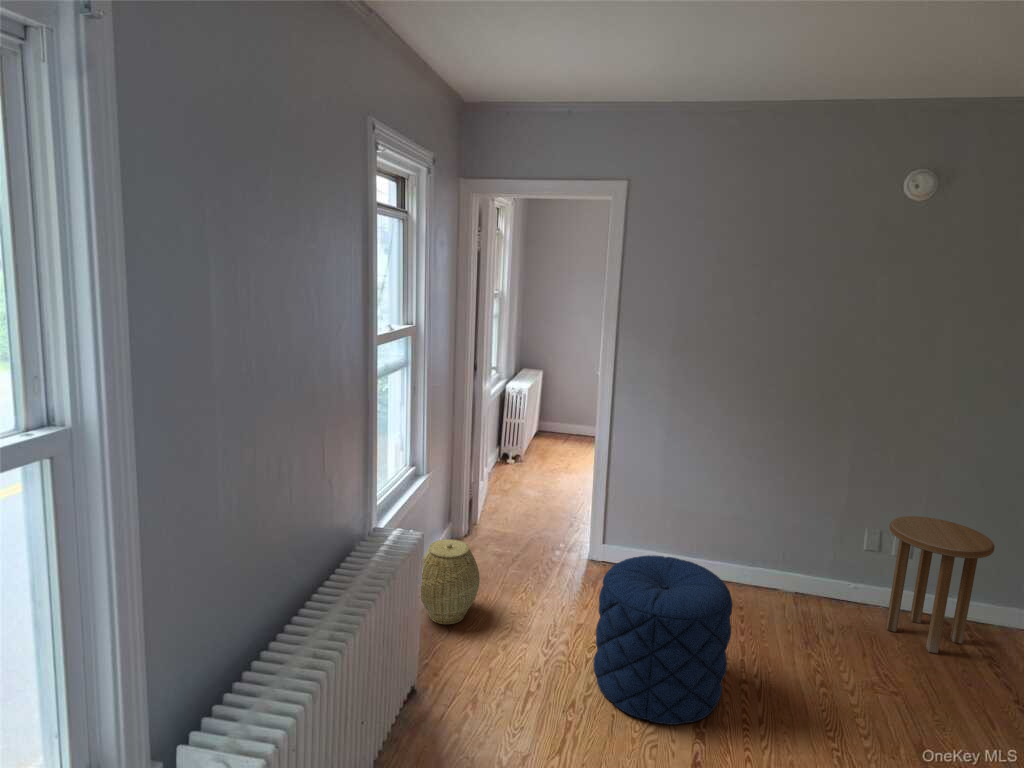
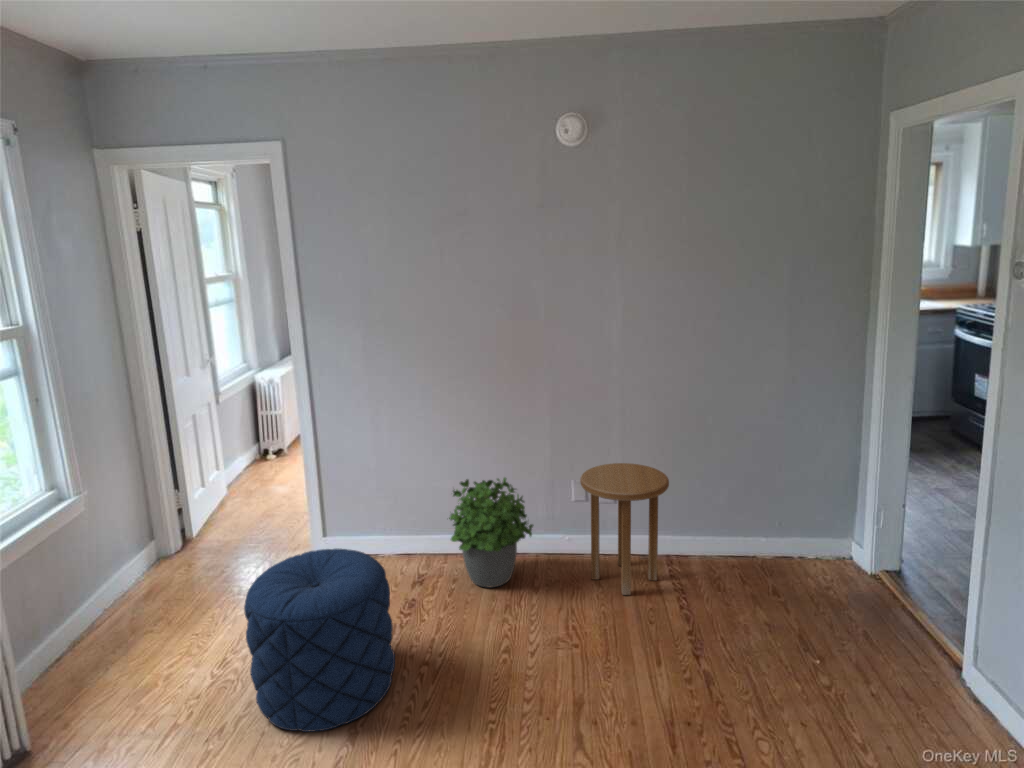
potted plant: none [740,510,835,620] -> present [449,478,533,588]
woven basket: present [421,539,480,624] -> none [66,565,149,662]

